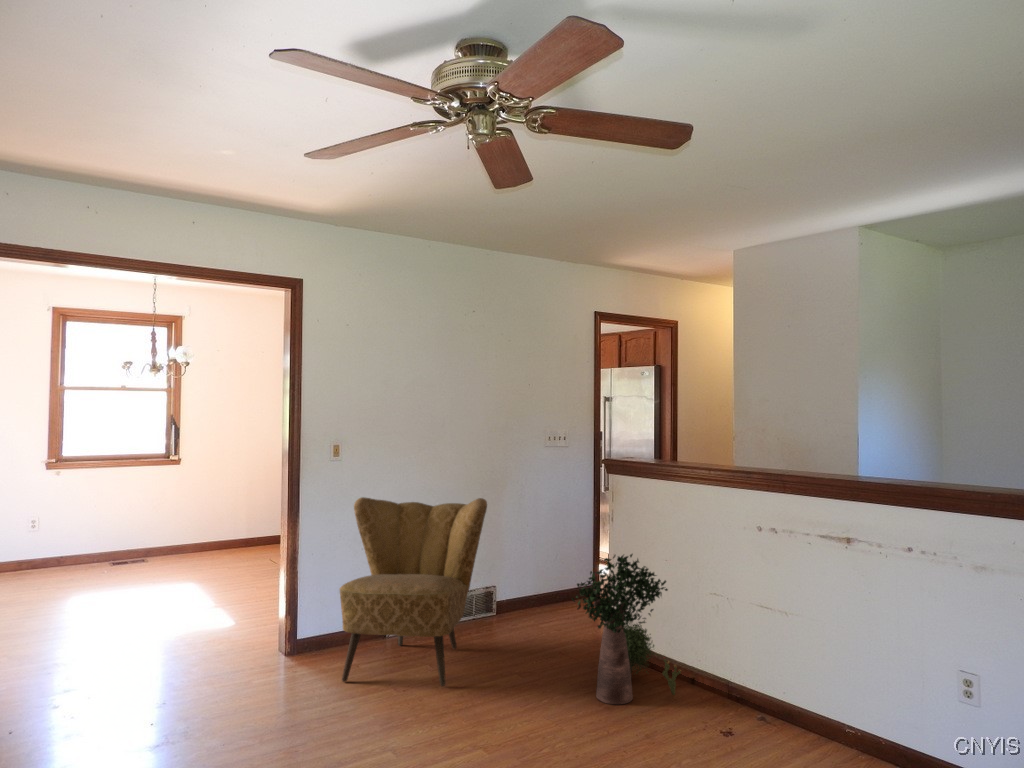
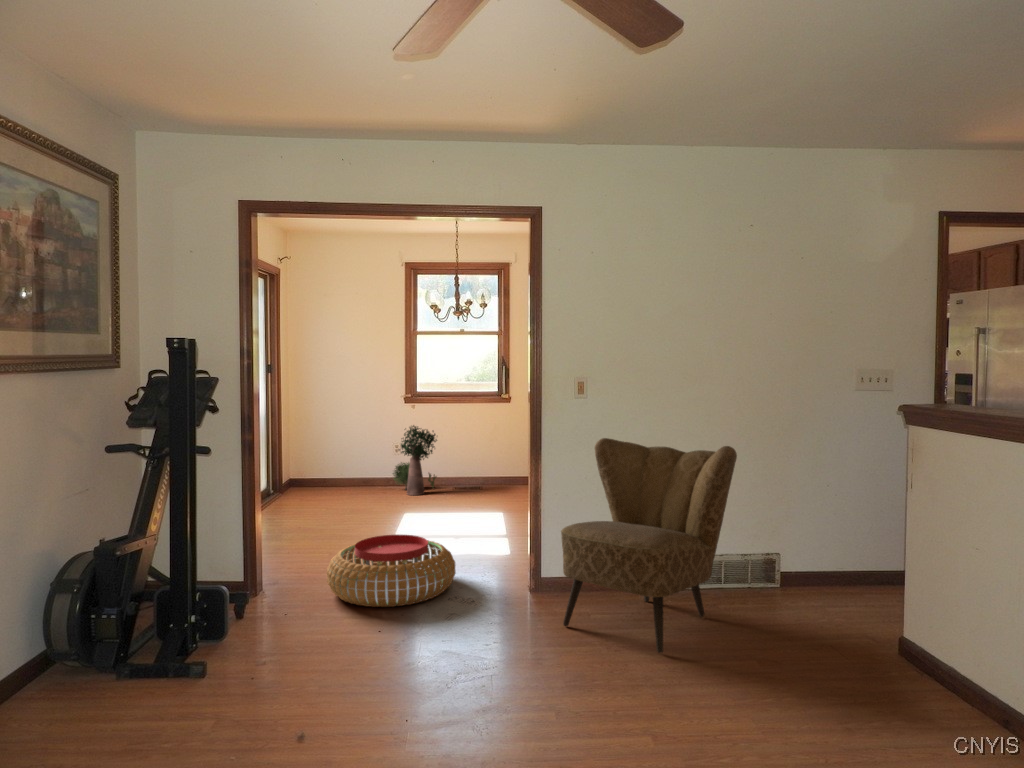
potted plant: present [572,554,681,704] -> present [393,425,437,495]
pouf: none [35,619,202,710] -> present [327,535,456,607]

